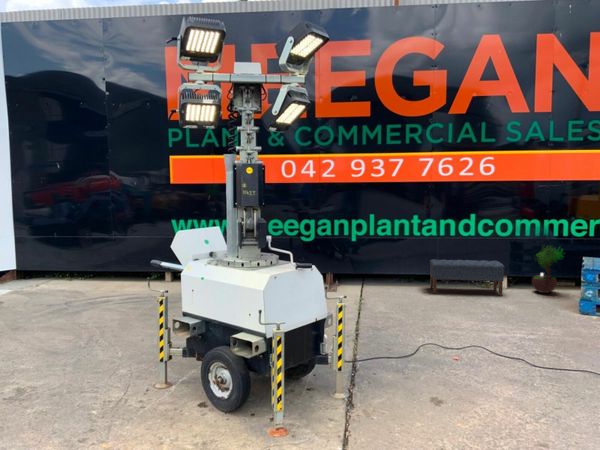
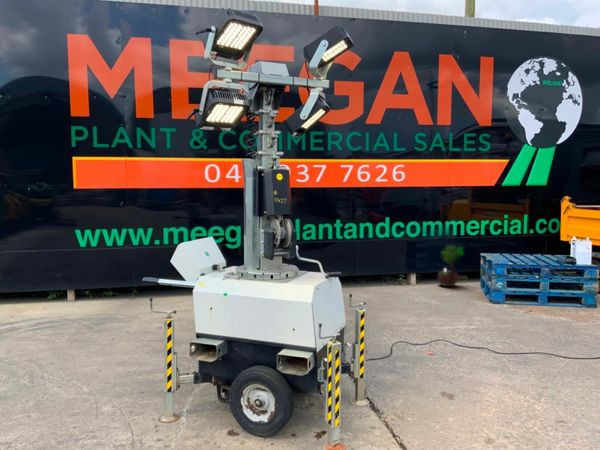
bench: present [430,259,505,296] -> none [352,260,420,294]

